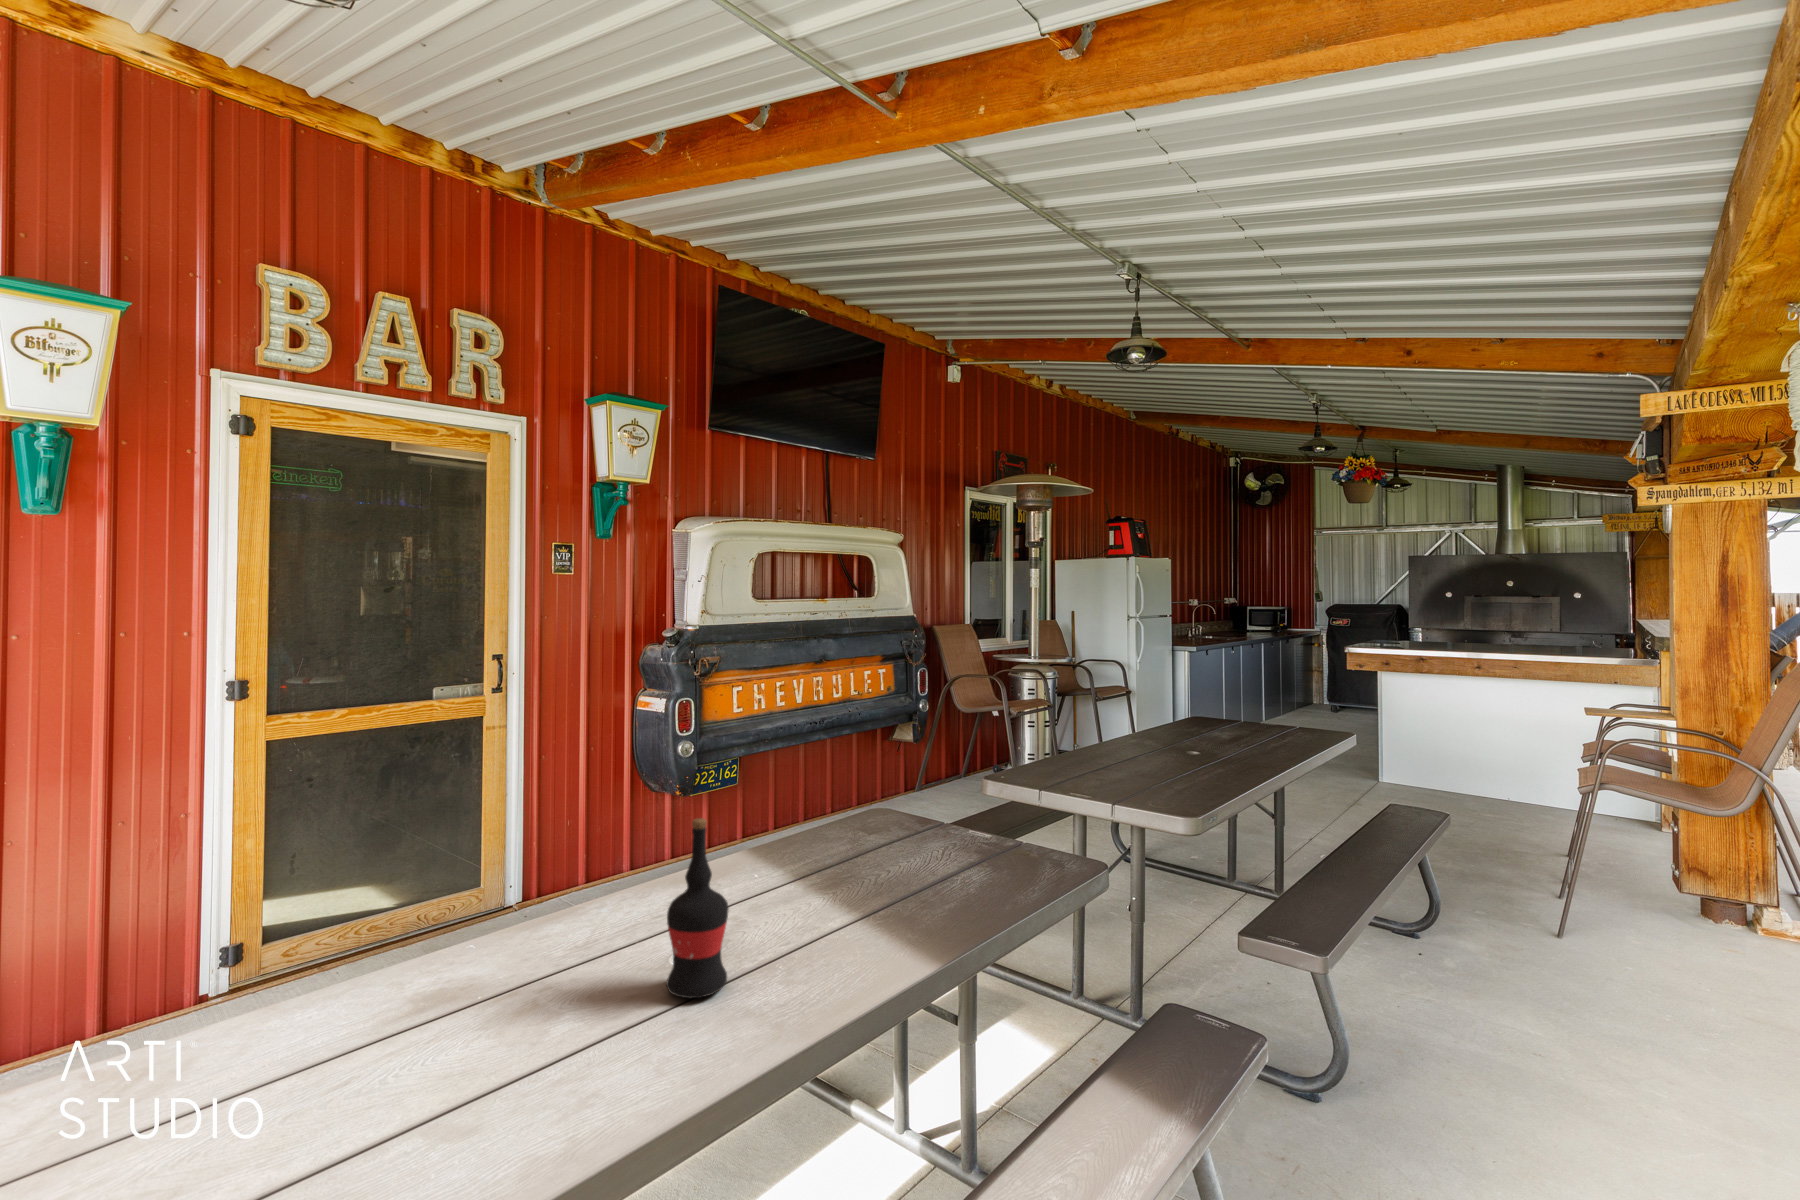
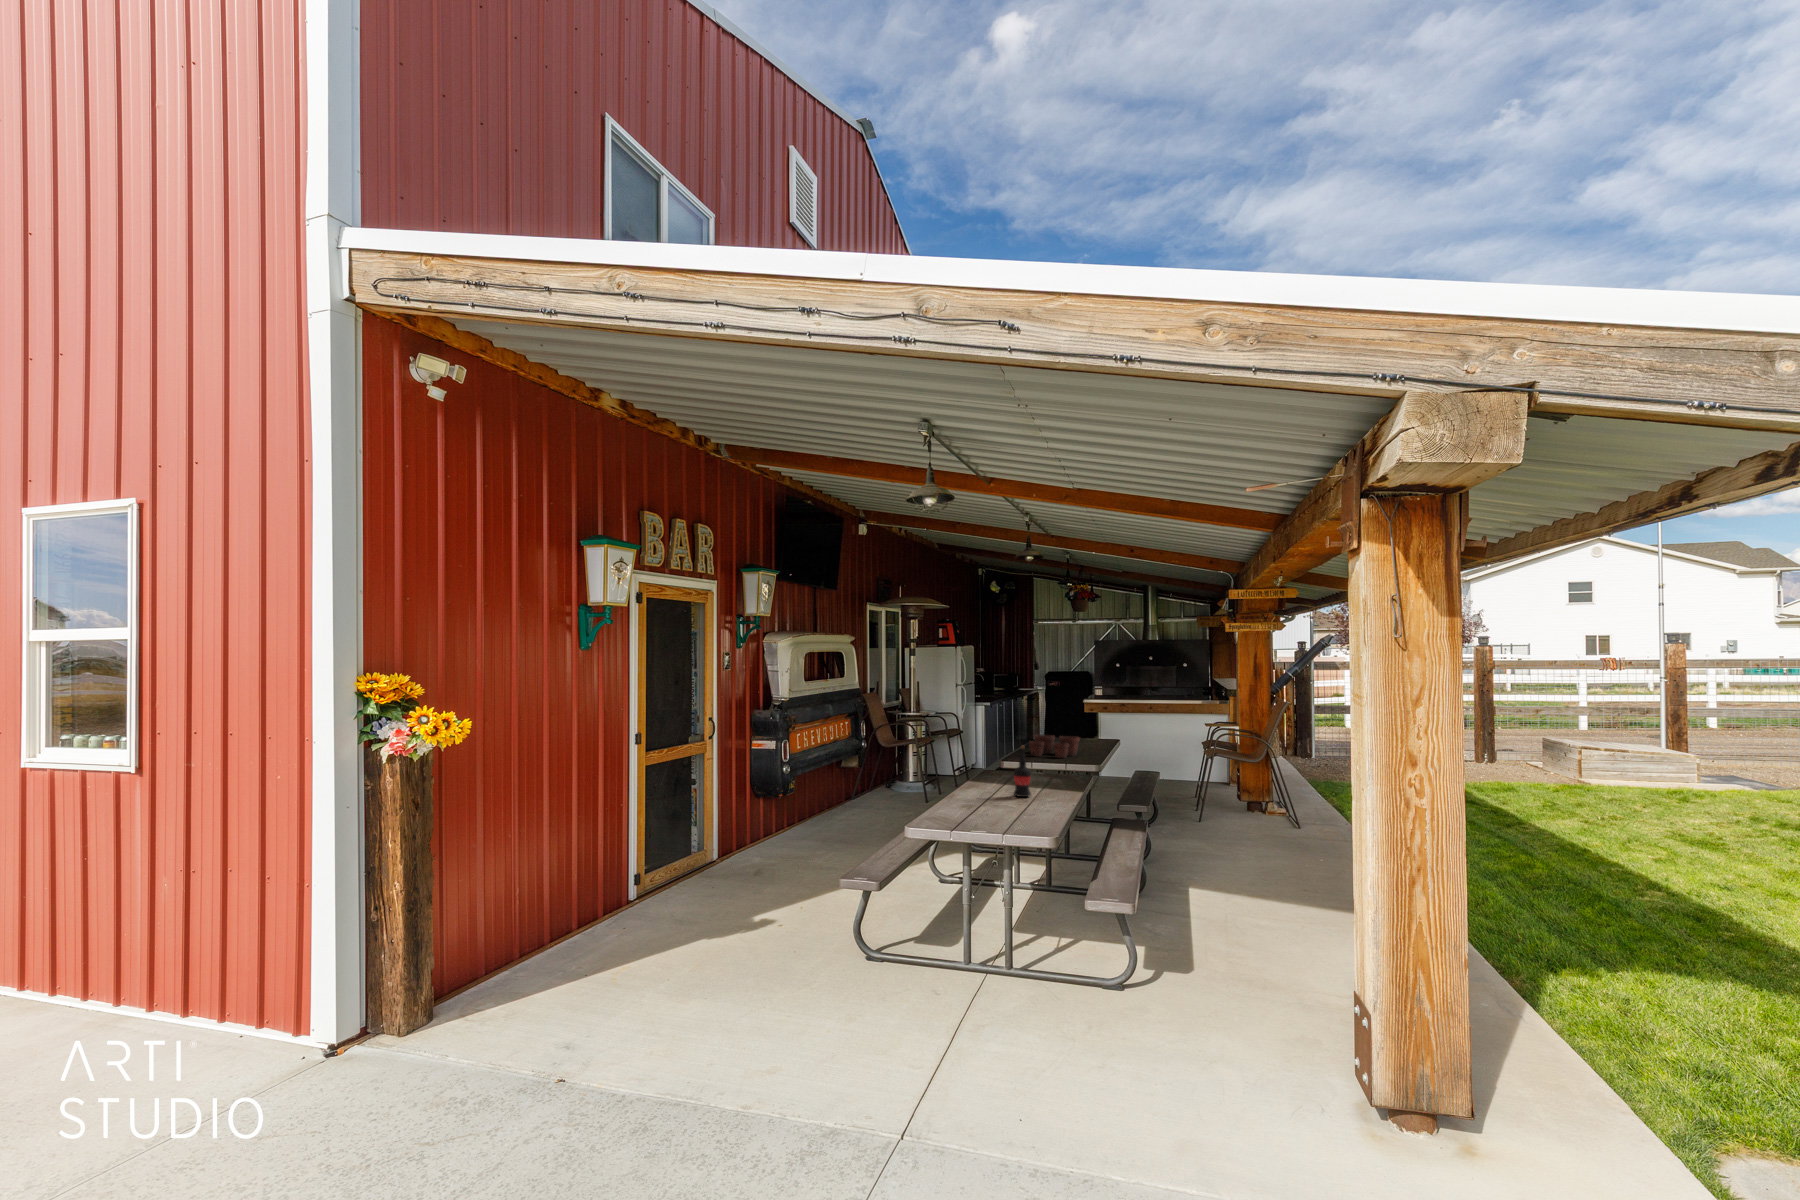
flower pot: none [1076,725,1203,789] -> present [1029,735,1080,758]

